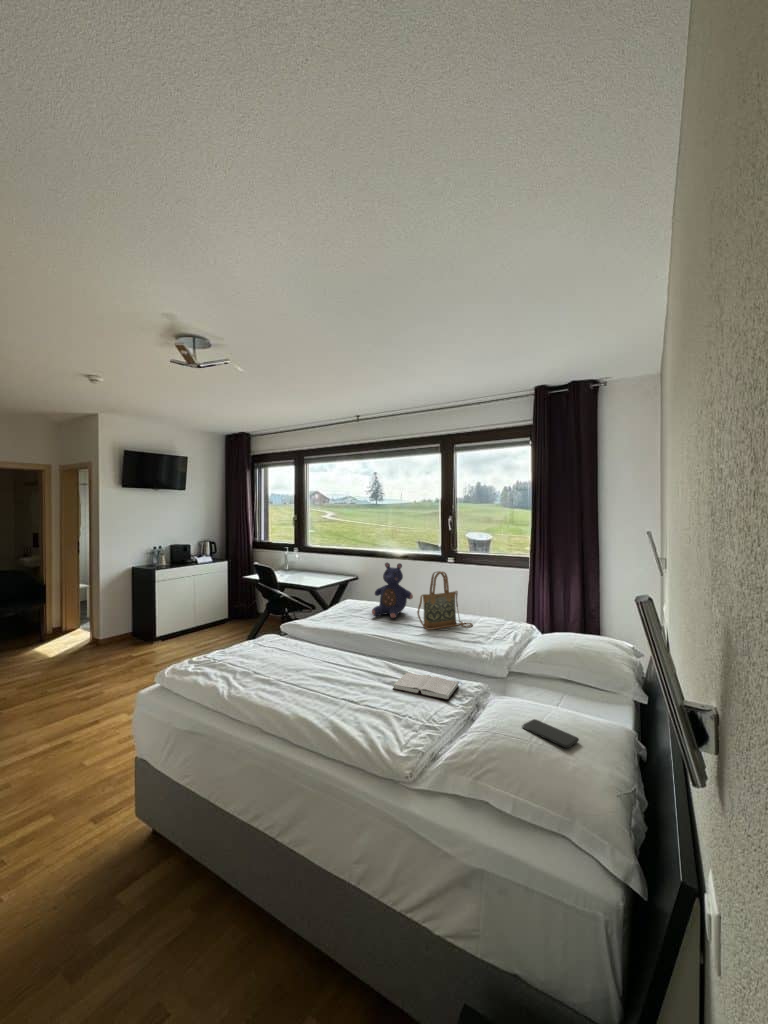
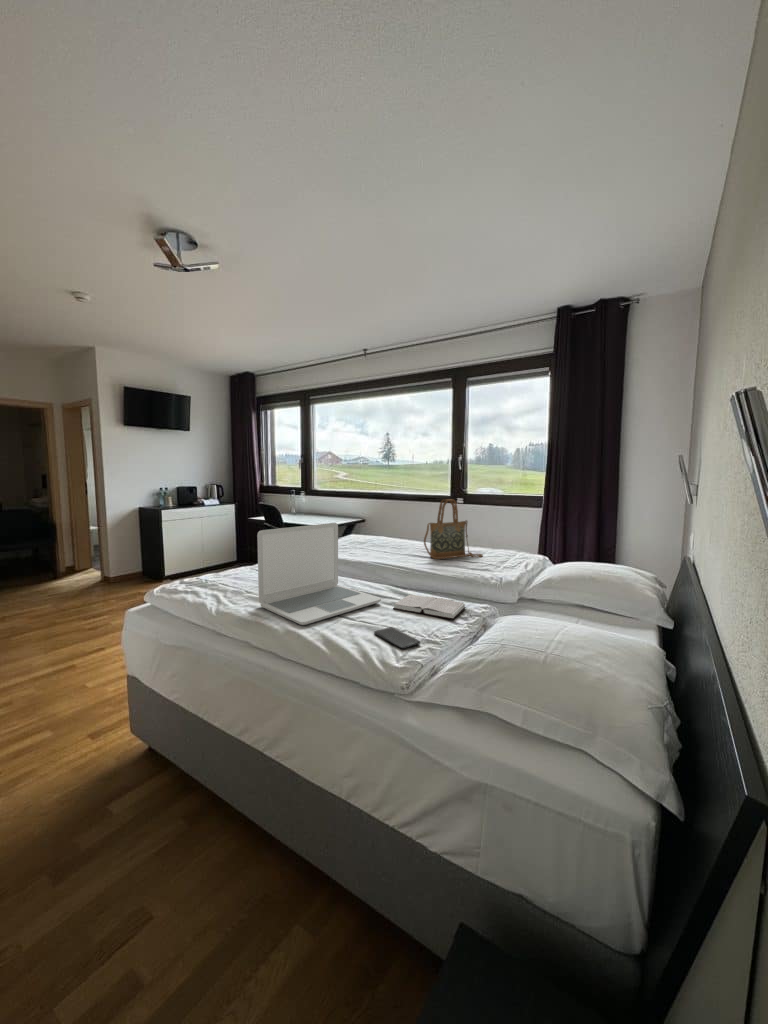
teddy bear: present [372,563,413,618] -> none [376,493,420,550]
laptop: none [268,604,381,711] -> present [257,523,381,625]
smartphone: present [522,719,579,748] -> present [374,627,420,649]

